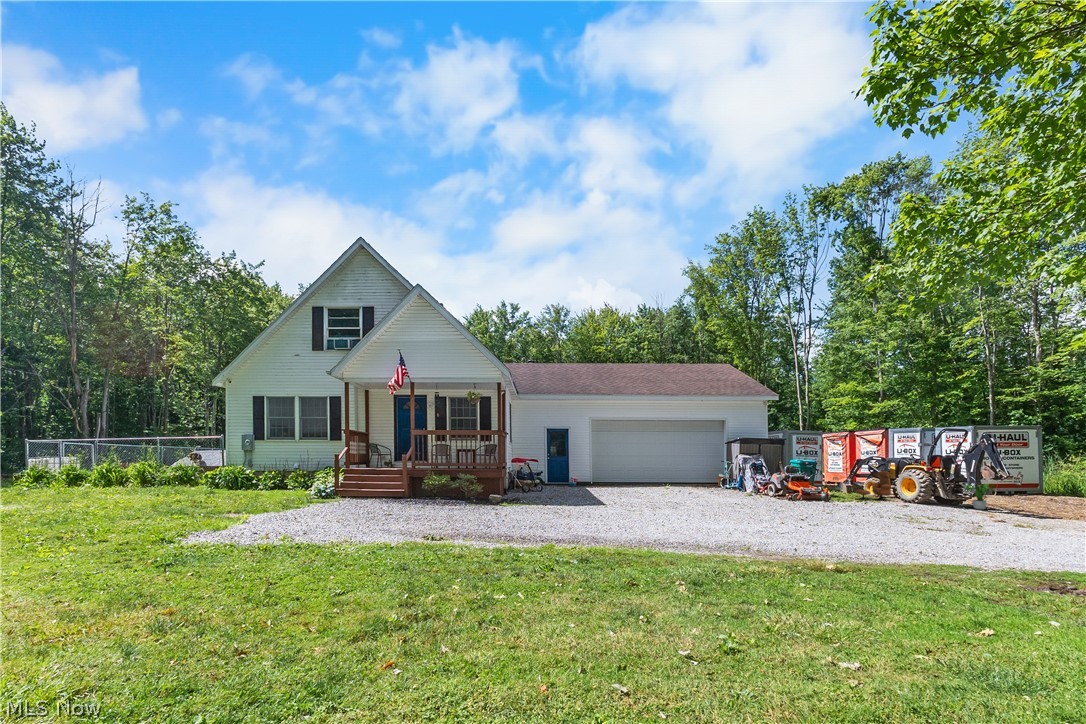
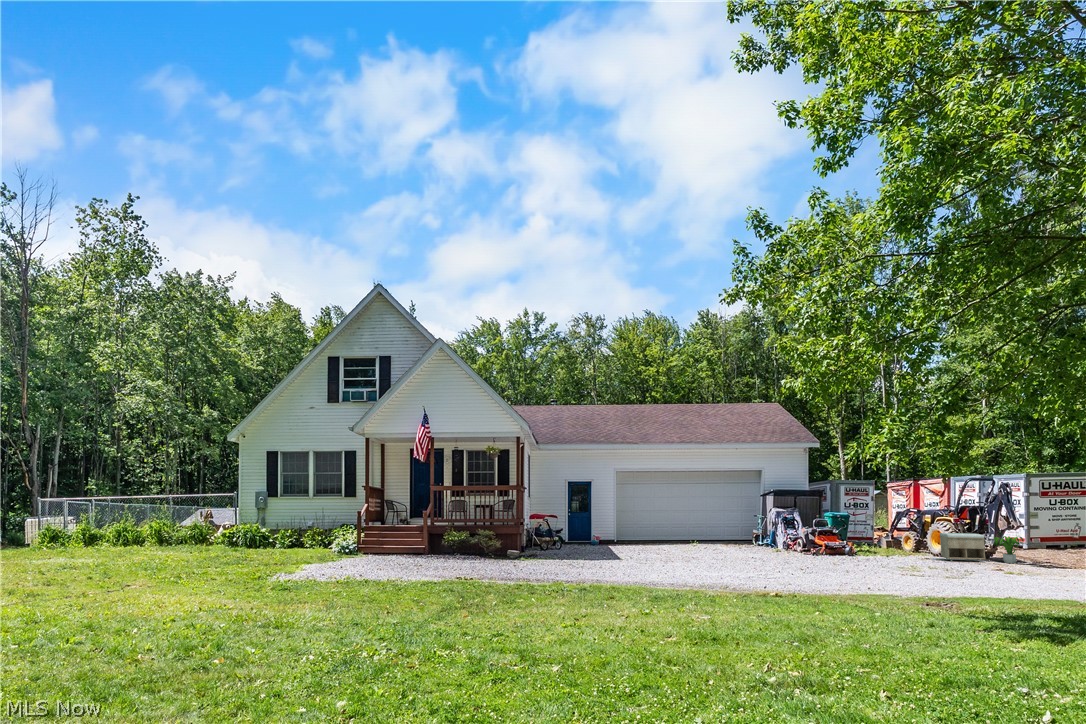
lounge chair: present [856,471,891,501] -> none [887,525,925,556]
storage bench: none [911,480,957,508] -> present [940,533,985,562]

